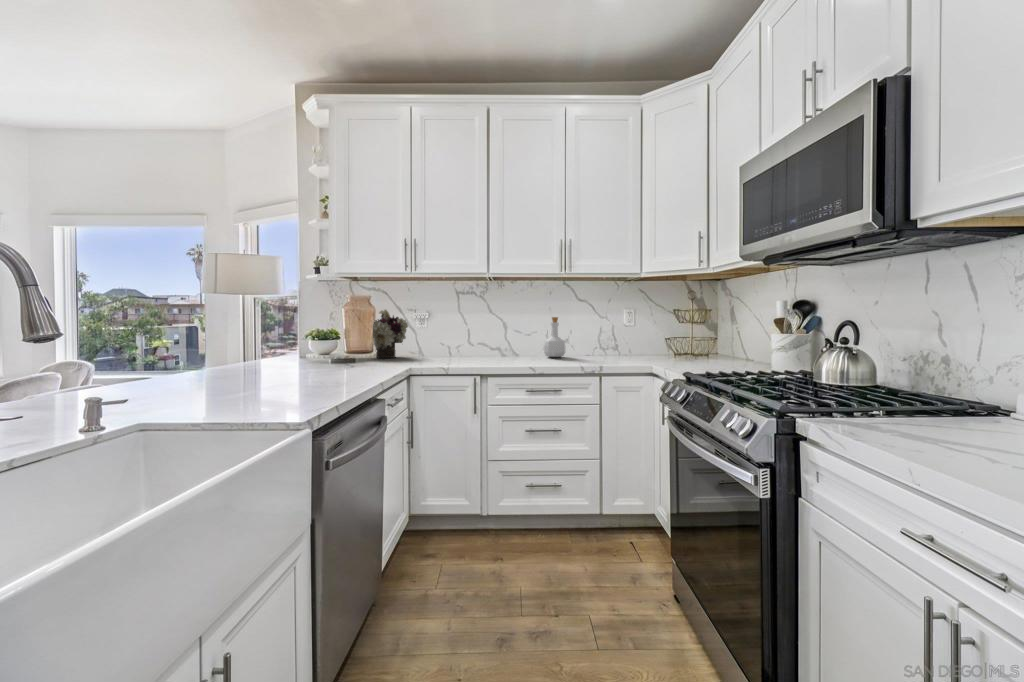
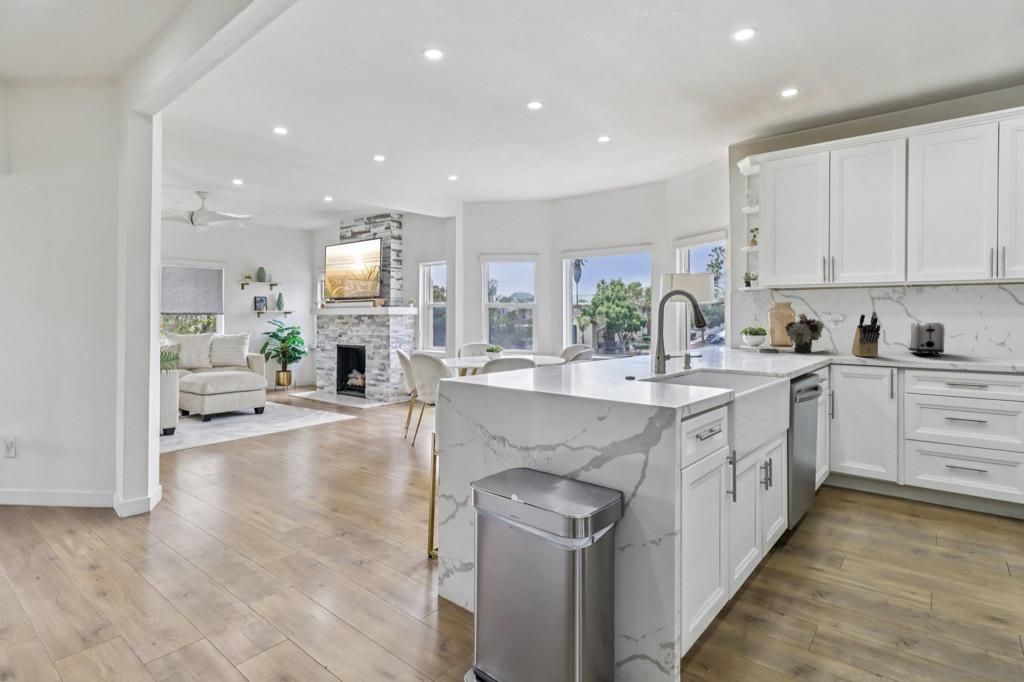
knife block: none [437,308,463,363] -> present [852,312,880,357]
bottle: present [544,317,565,357] -> none [970,319,997,357]
toaster: none [492,321,523,358] -> present [908,323,945,356]

